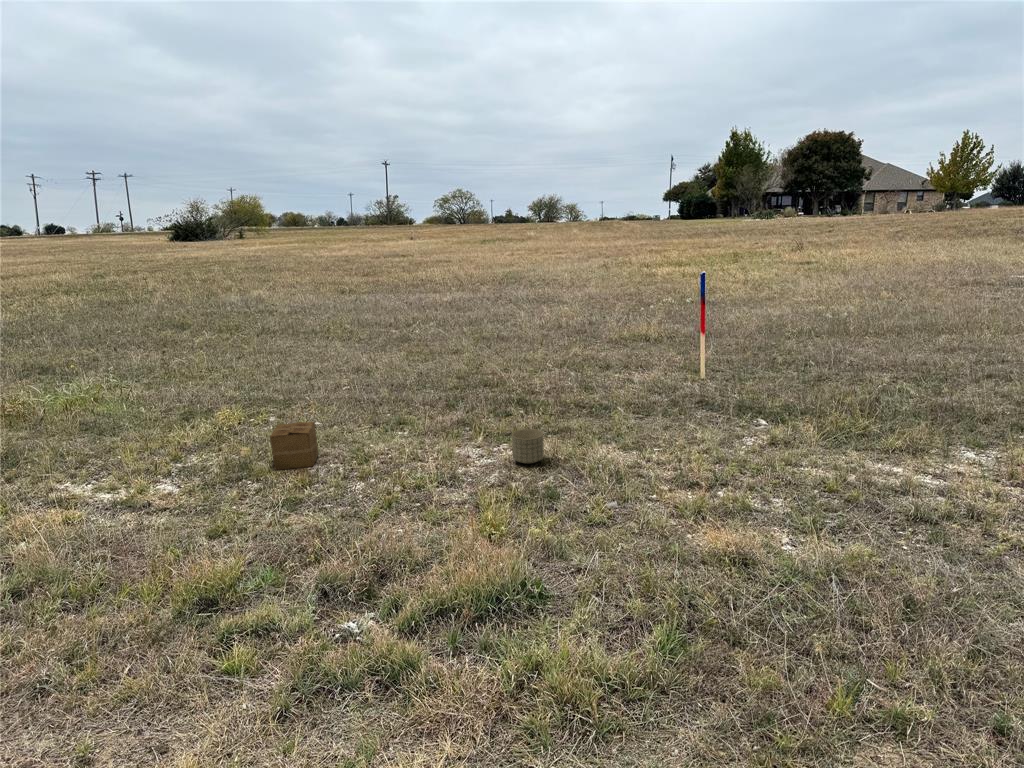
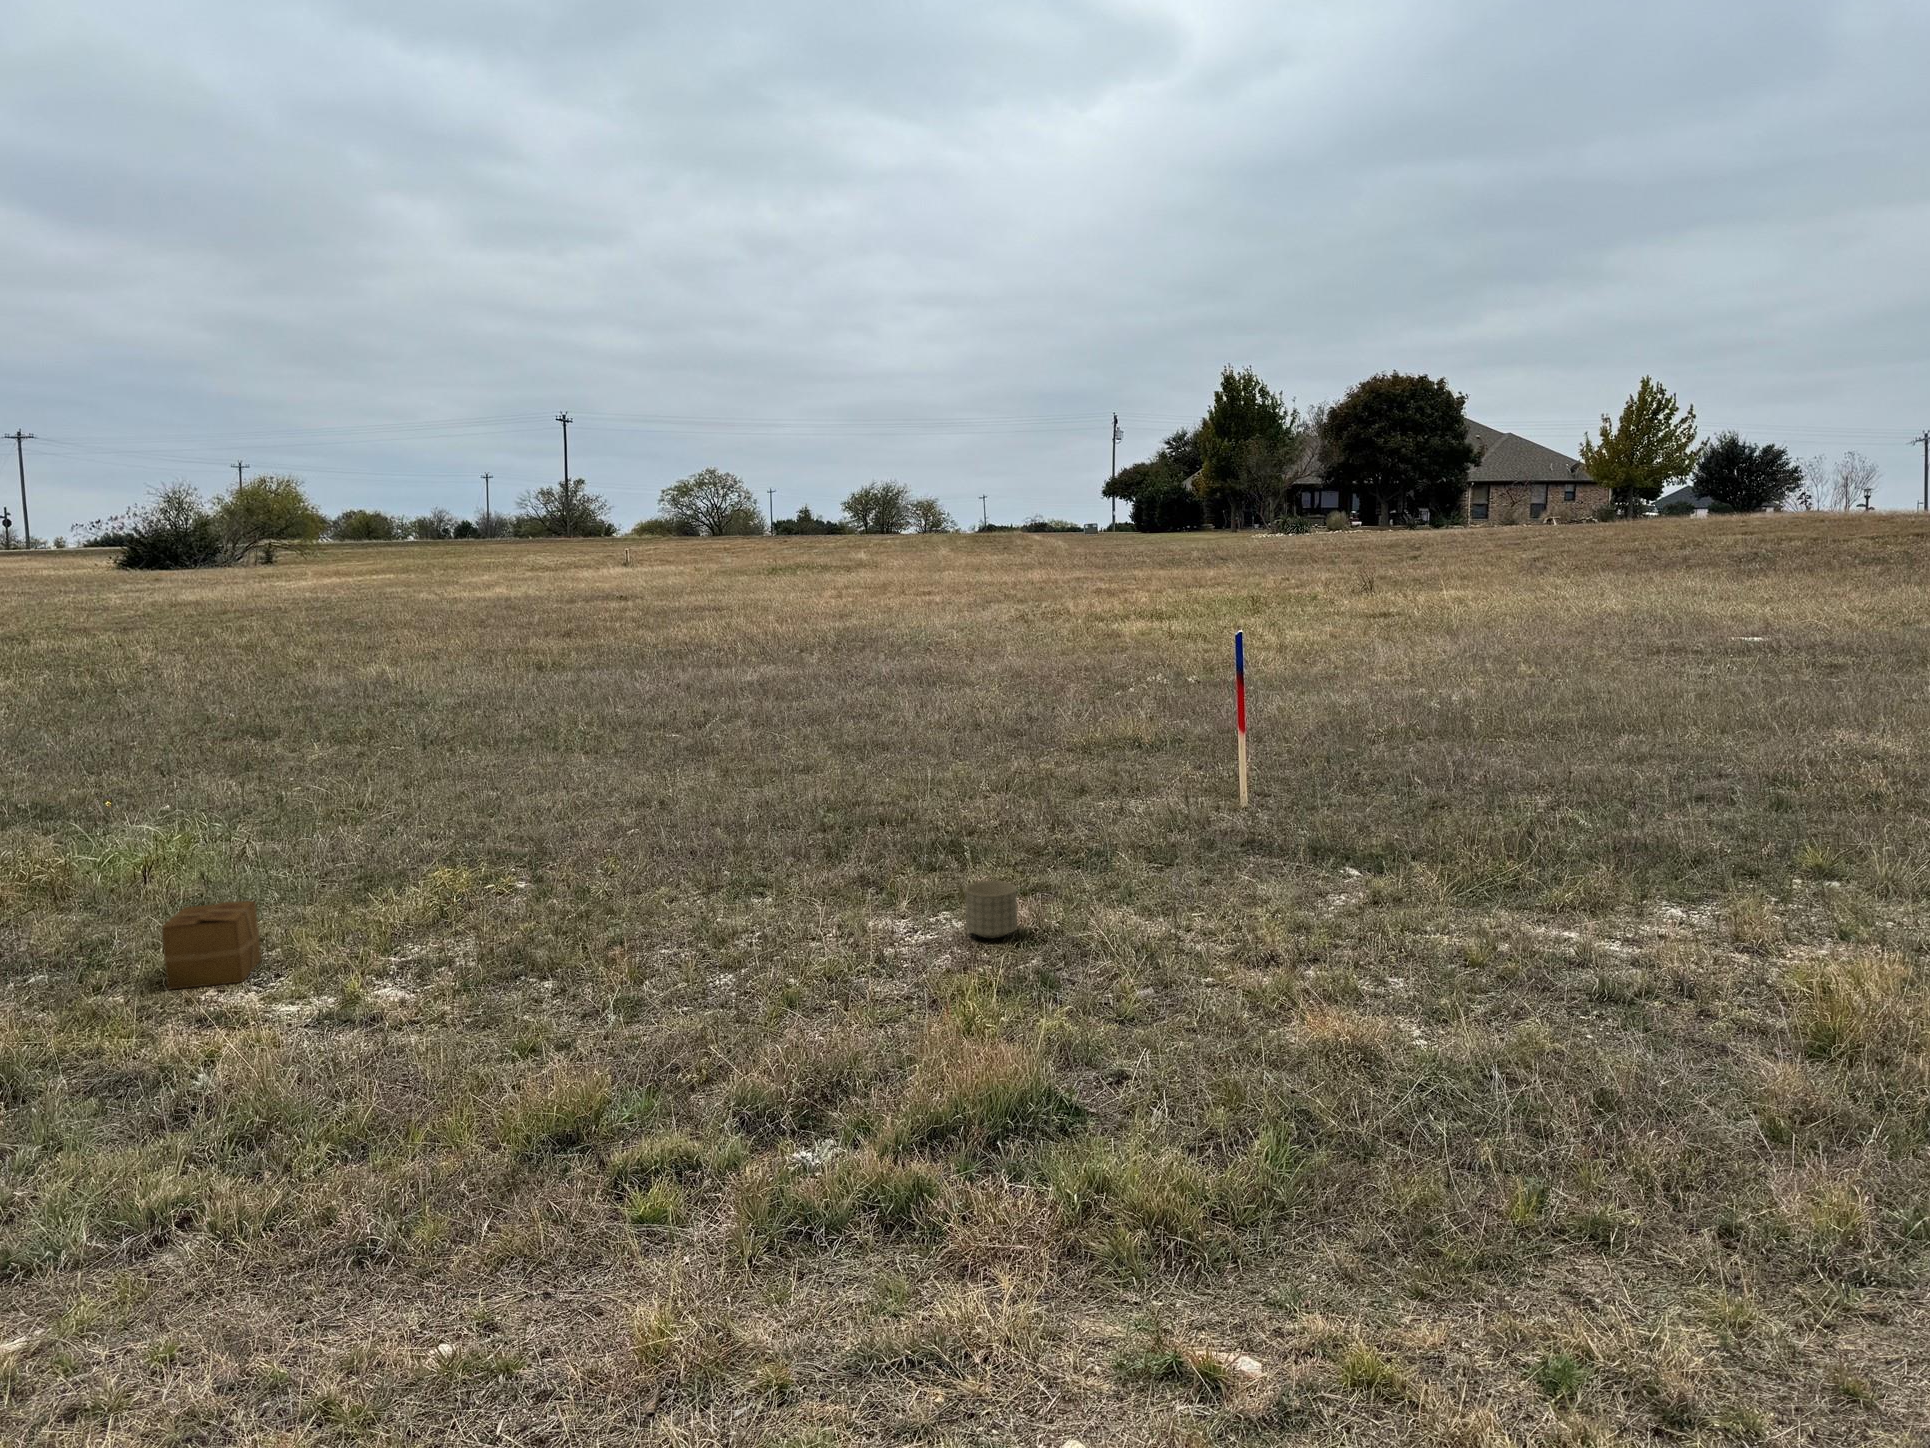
cardboard box: present [270,422,319,470] -> present [161,901,261,989]

